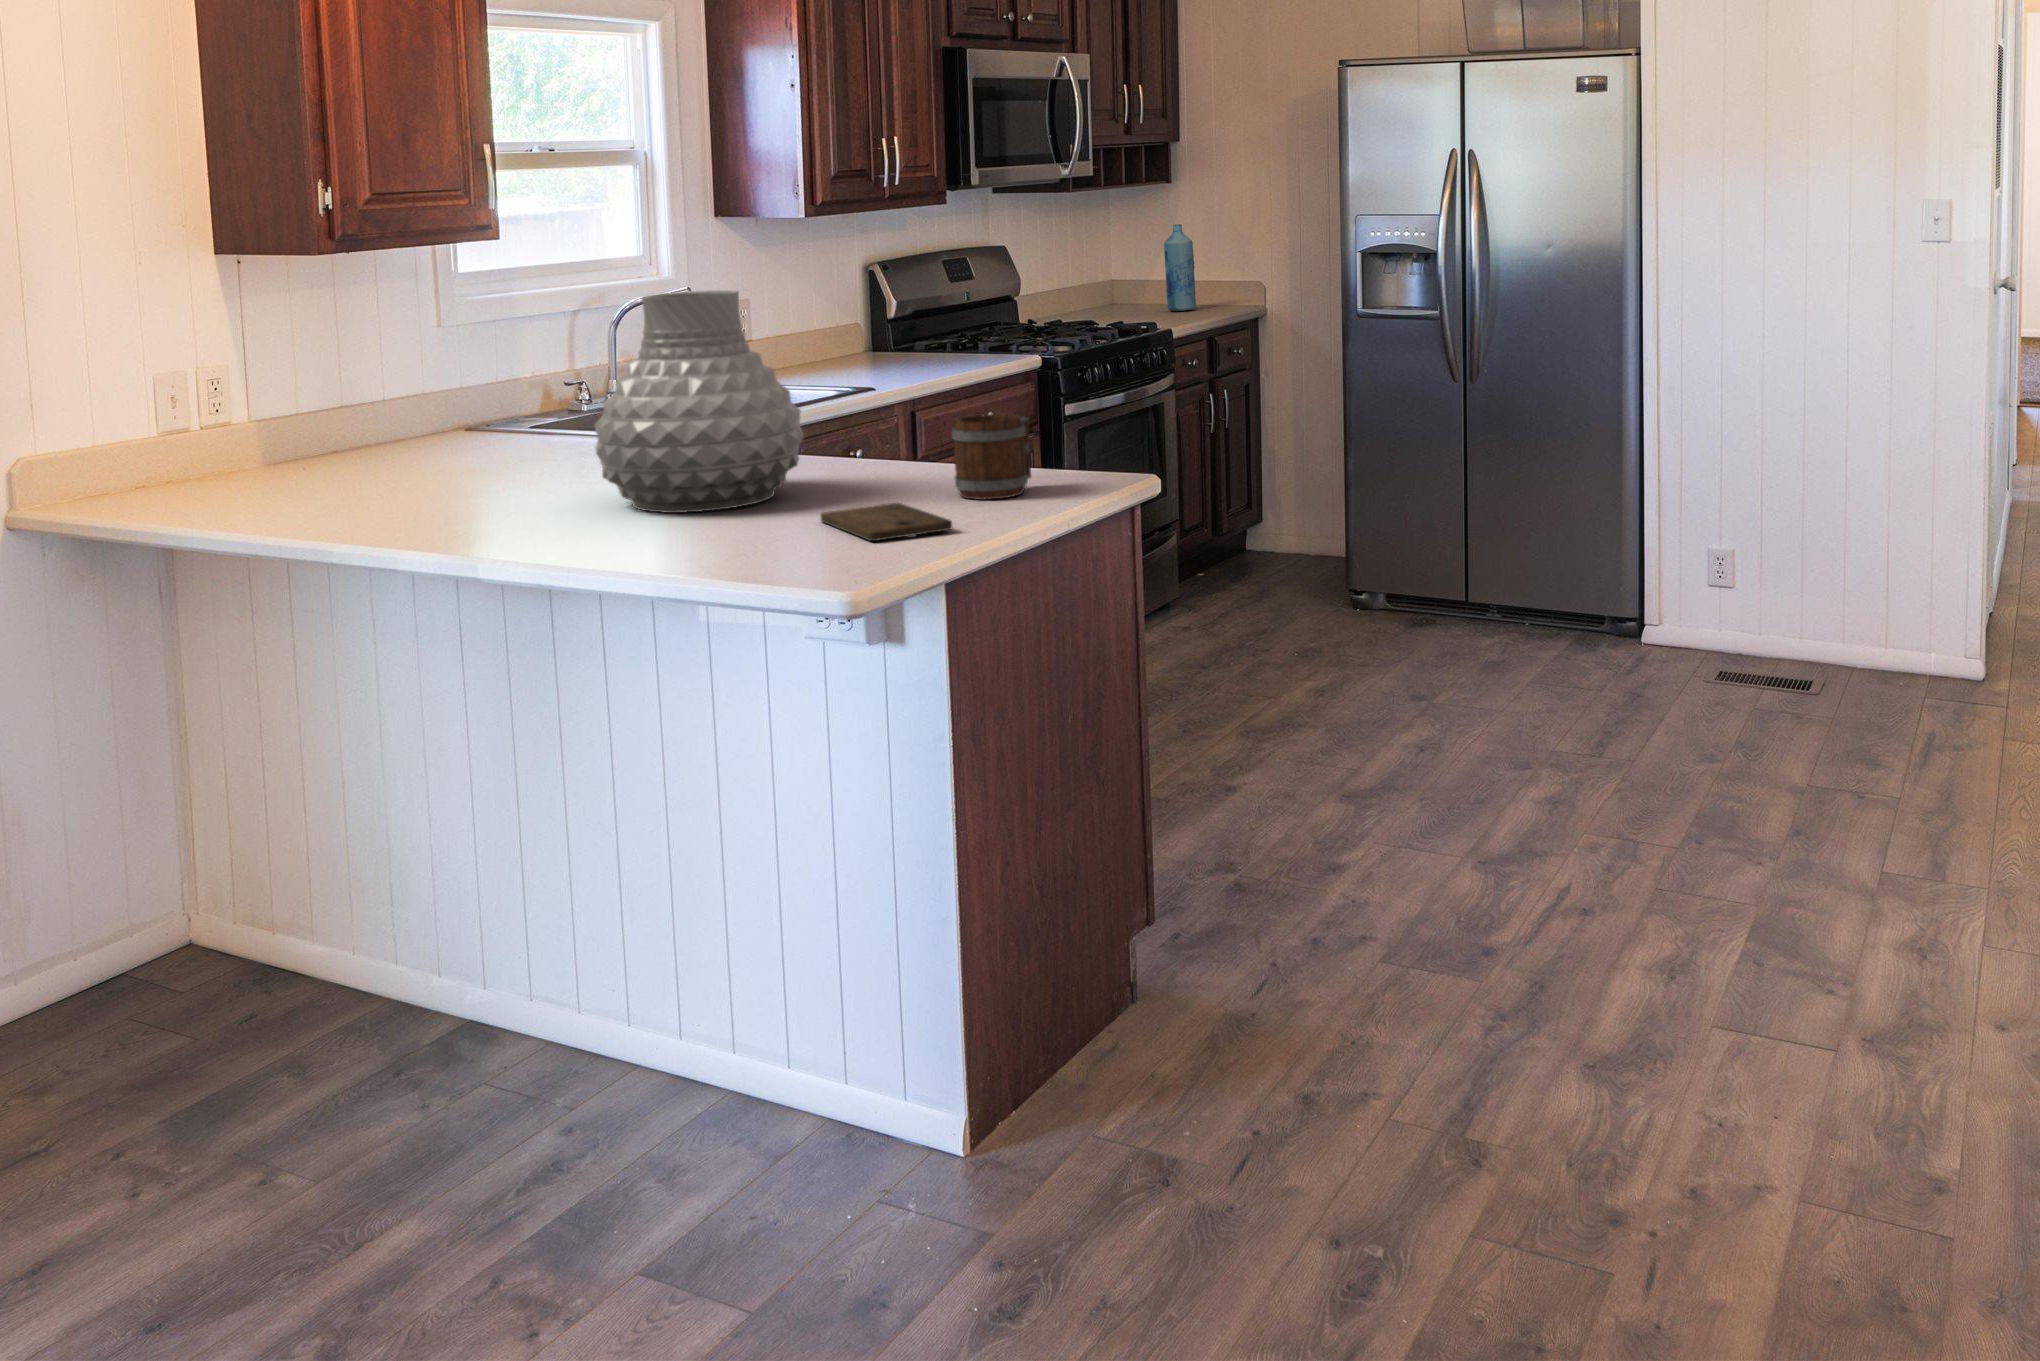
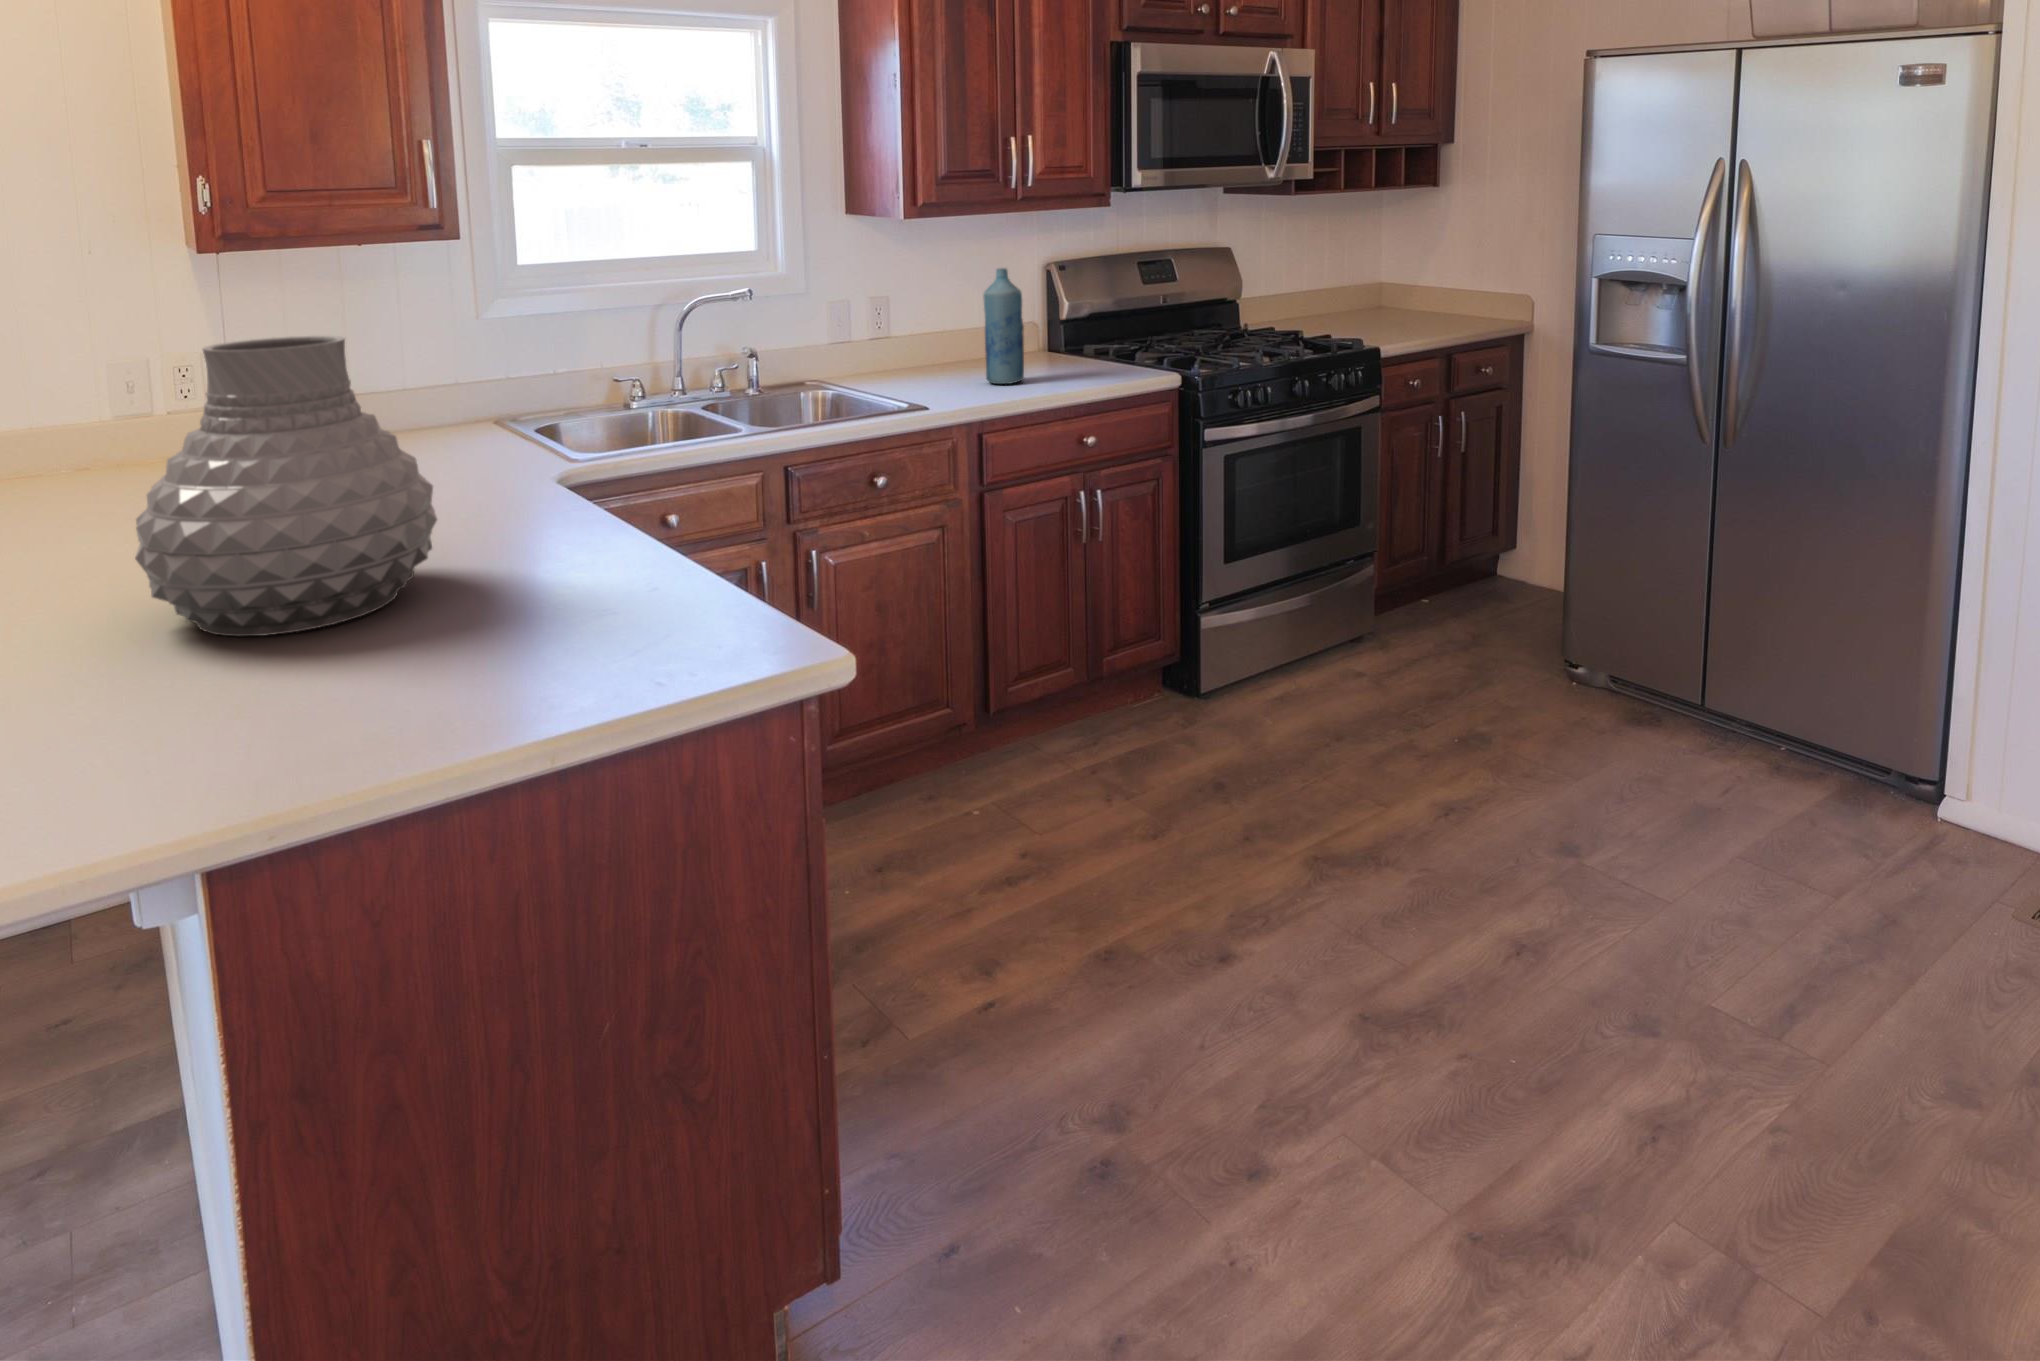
bottle: present [1164,224,1196,311] -> present [983,268,1024,384]
mug: present [952,413,1032,500] -> none [511,544,661,683]
cutting board: present [821,503,952,541] -> none [137,679,376,784]

